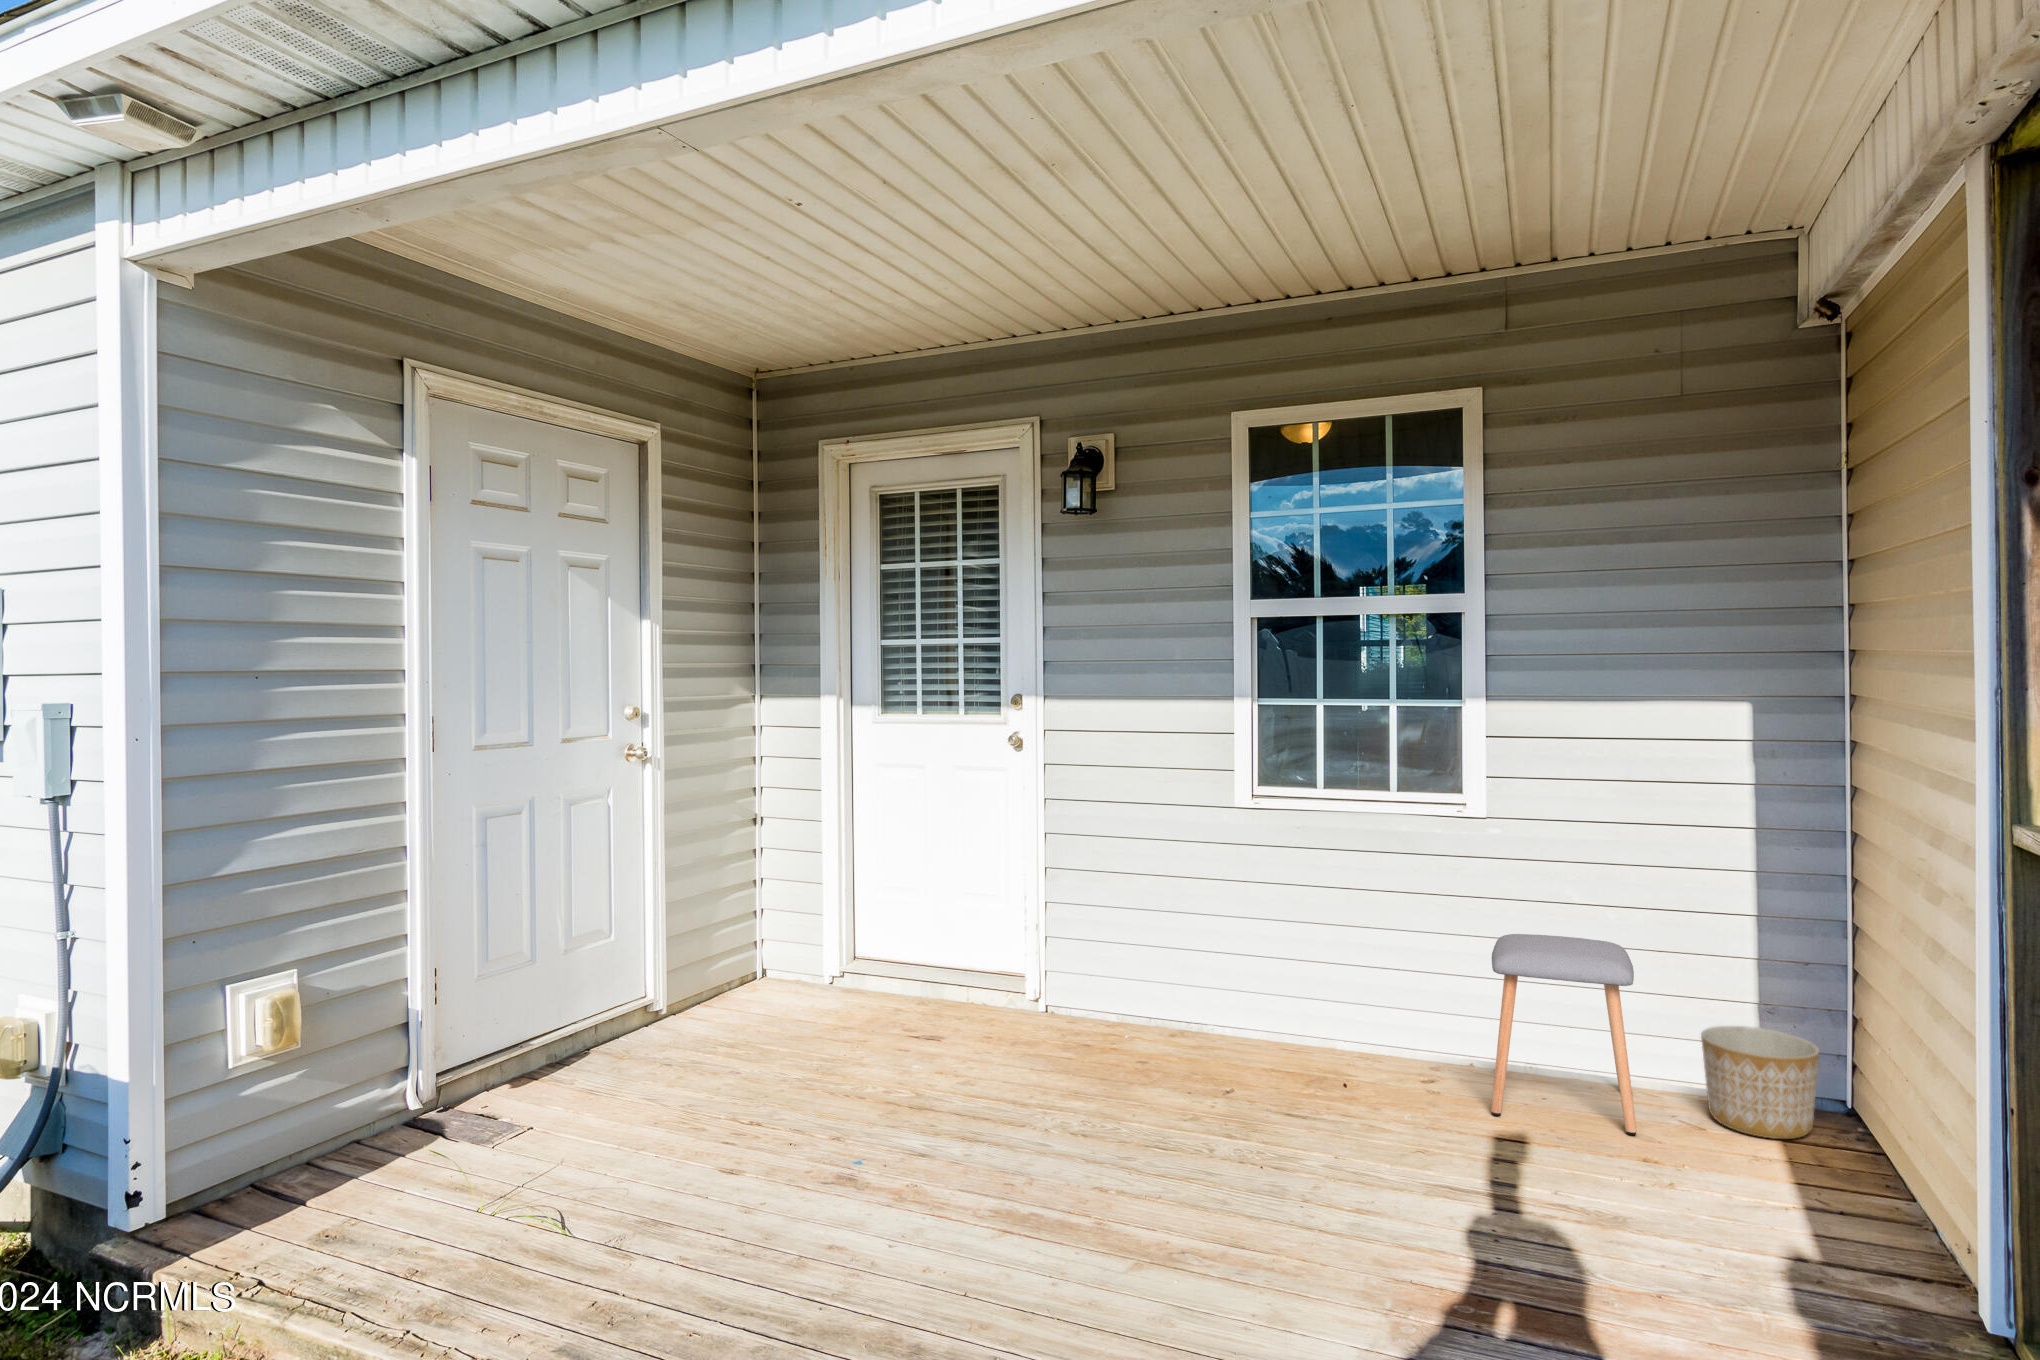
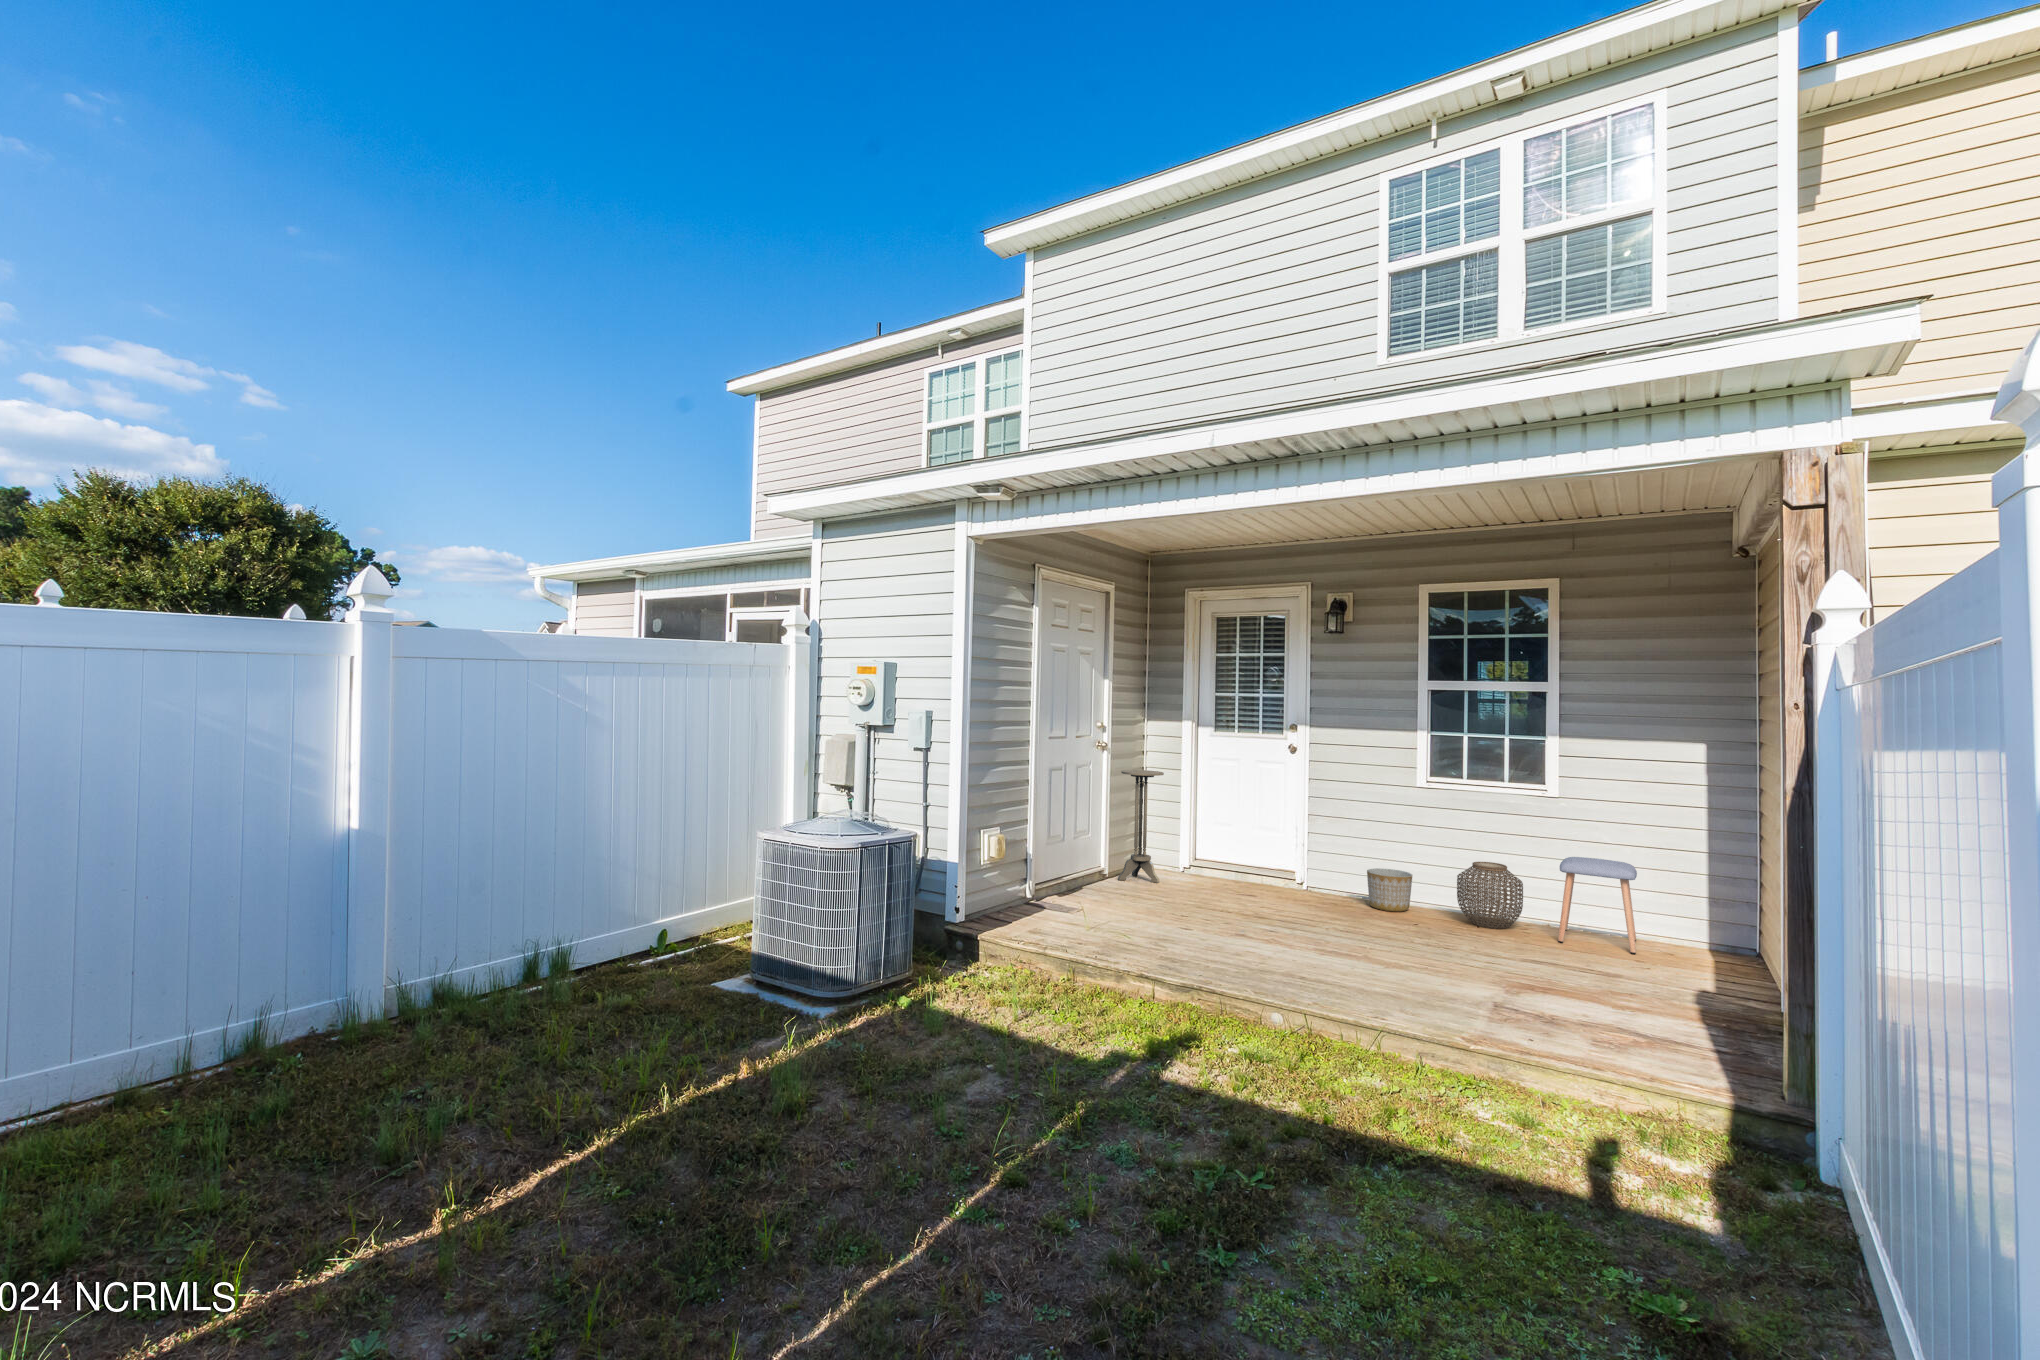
side table: none [683,797,770,1022] -> present [1118,770,1164,883]
woven basket: none [1305,951,1426,1087] -> present [1457,862,1523,929]
planter: present [1701,1026,1819,1139] -> present [1367,868,1412,912]

